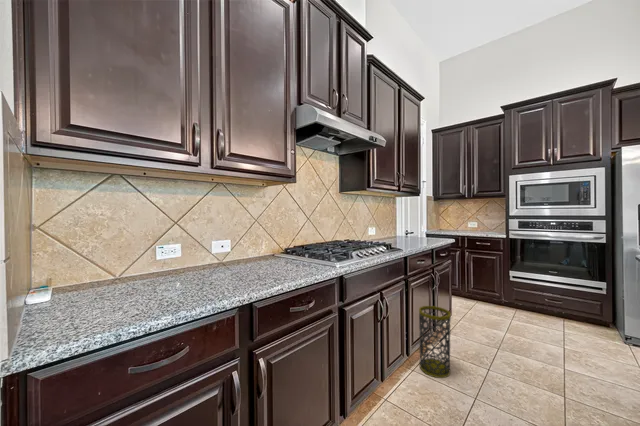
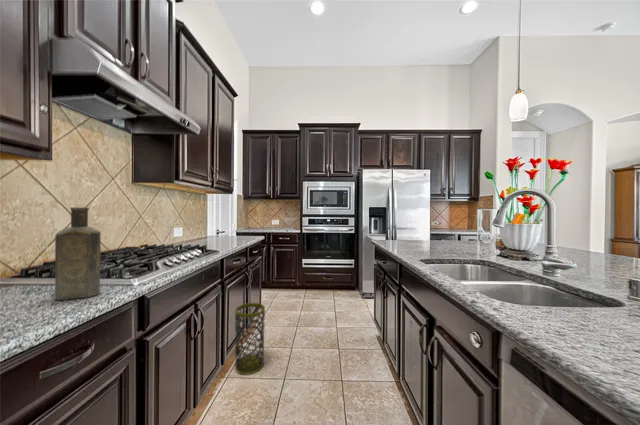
bottle: none [298,212,319,270] -> present [55,207,101,300]

